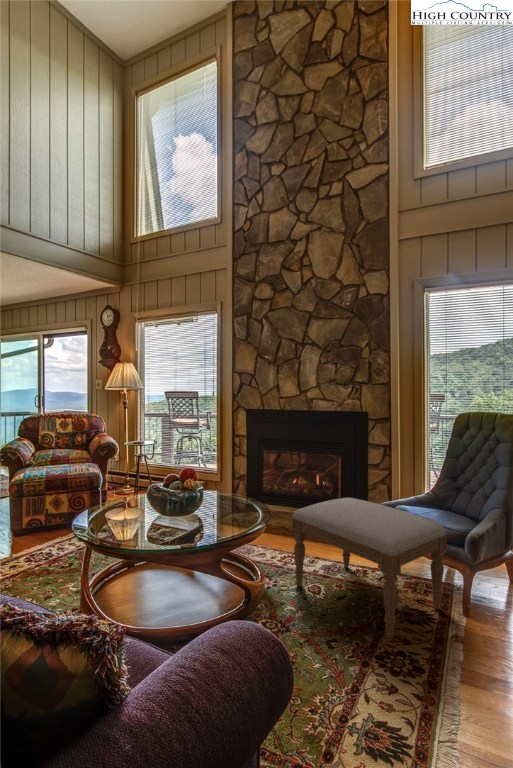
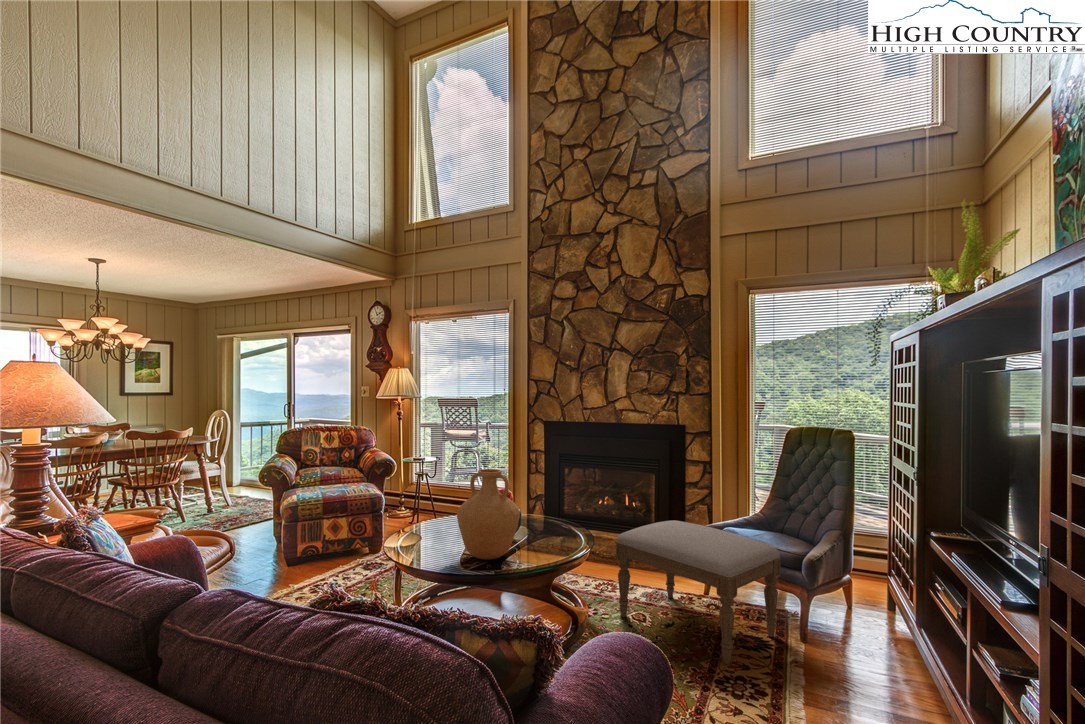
vase: none [131,450,192,535] -> present [457,469,520,560]

